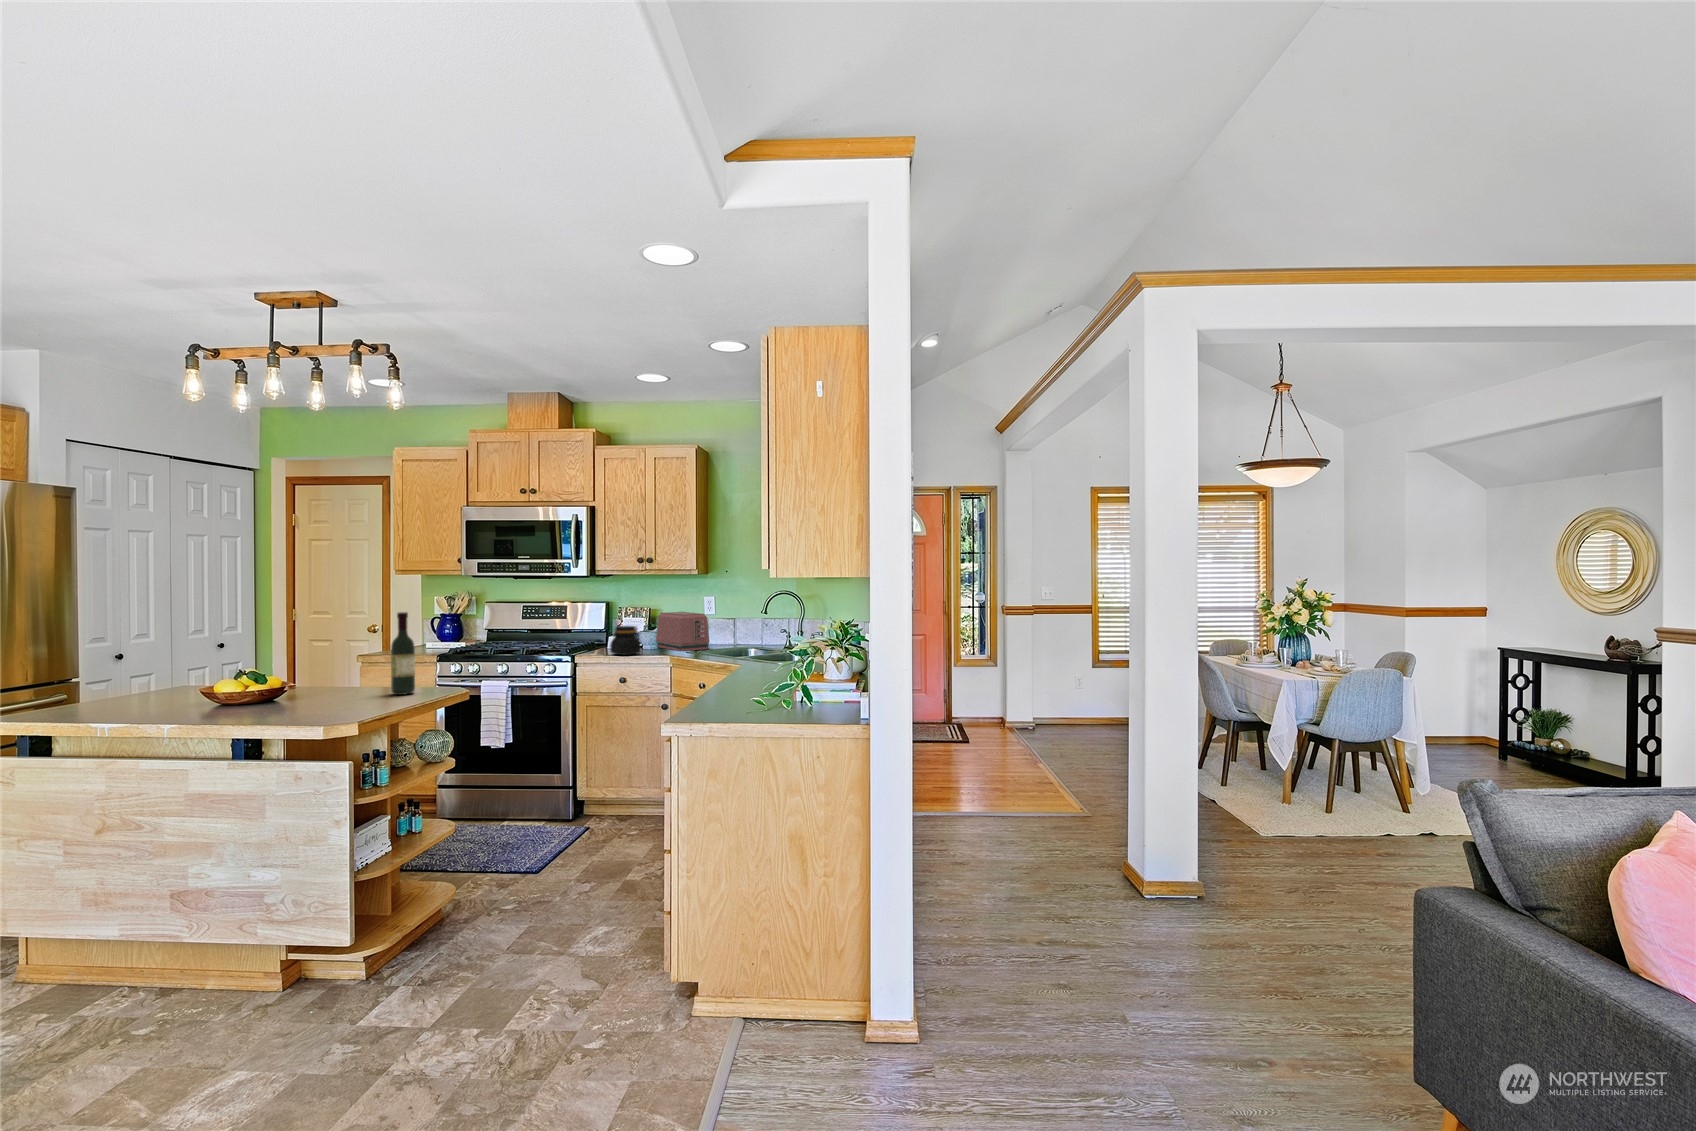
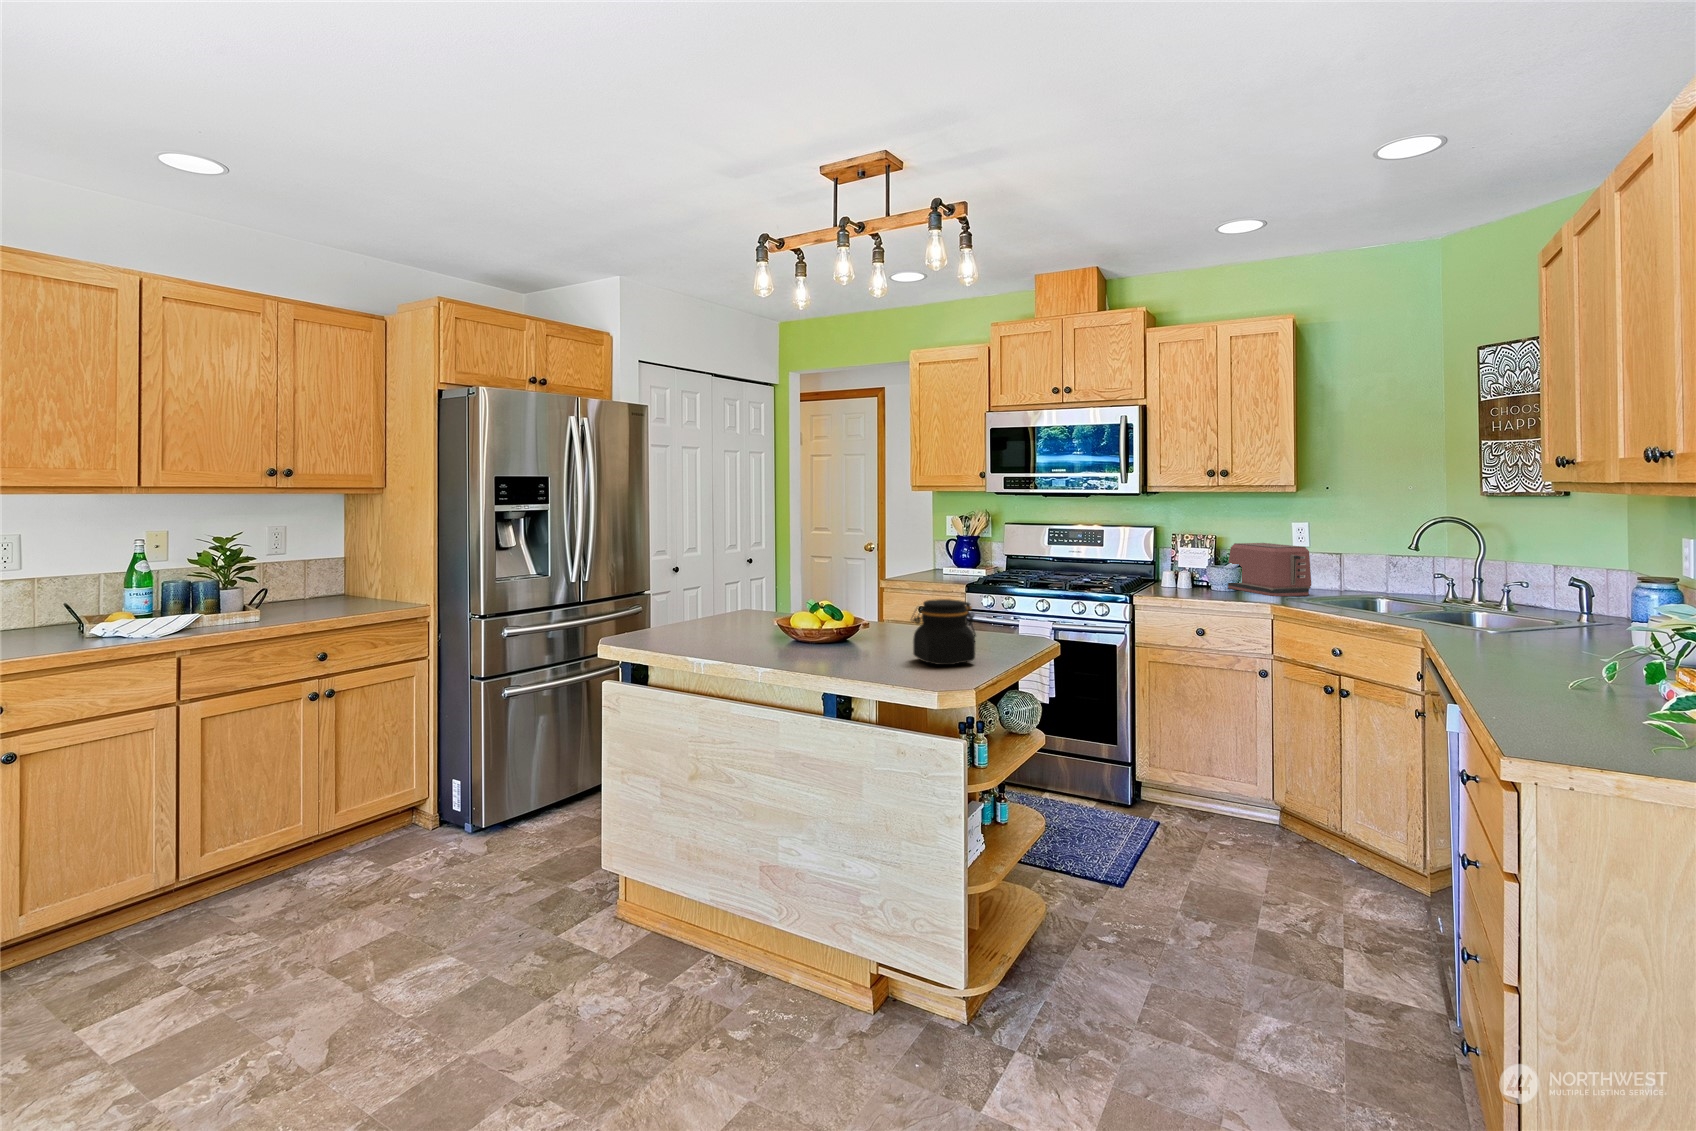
wine bottle: present [391,612,415,695] -> none [975,536,1003,644]
jar: present [610,626,640,655] -> present [912,599,976,665]

